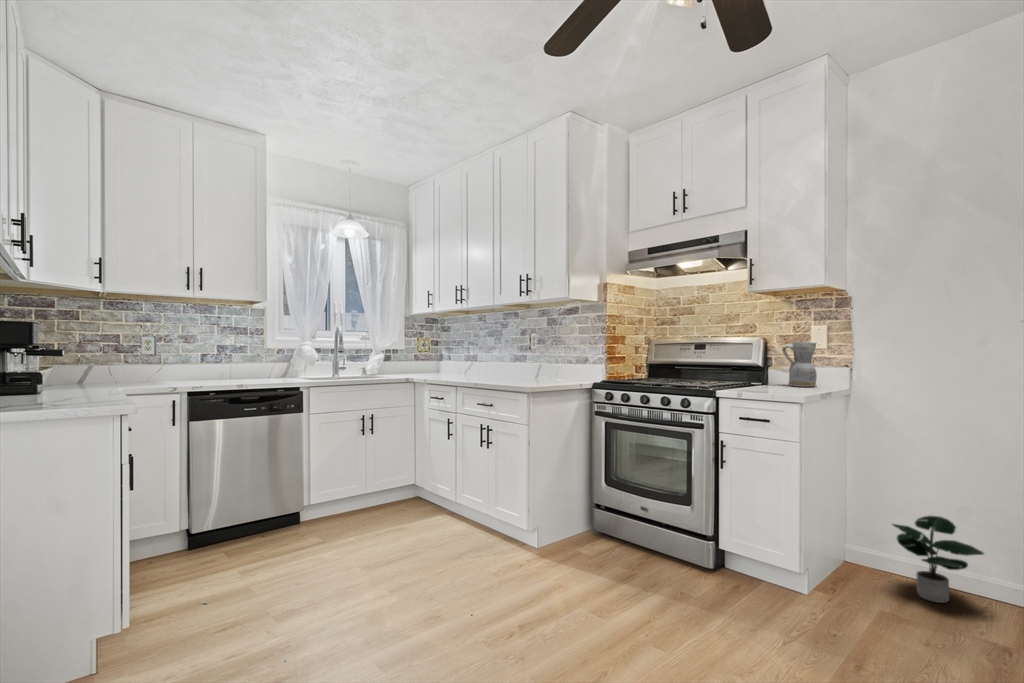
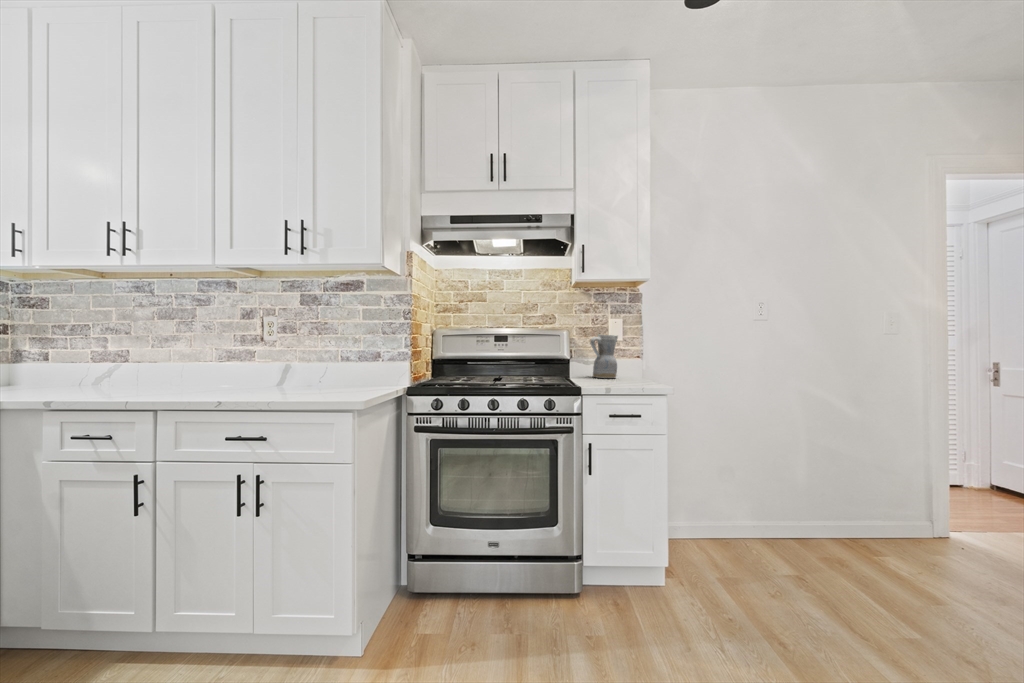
potted plant: present [893,516,984,603] -> none [684,479,748,550]

